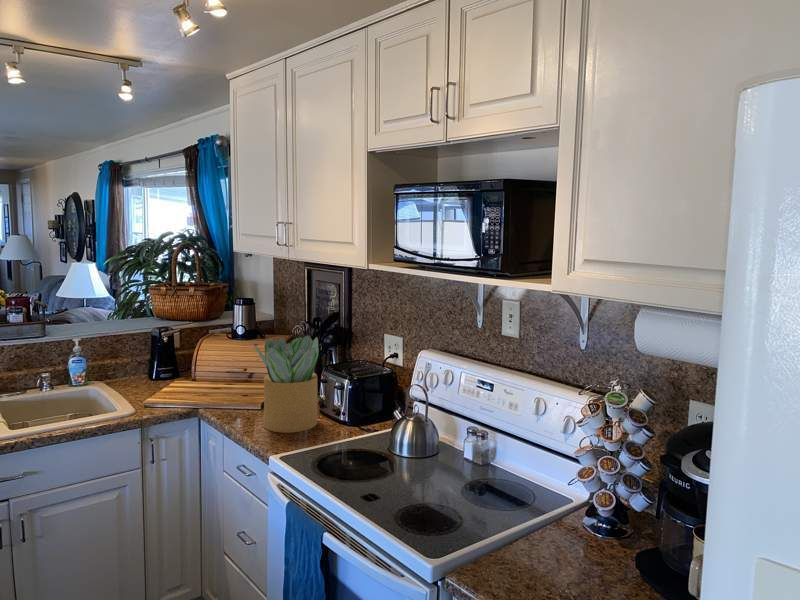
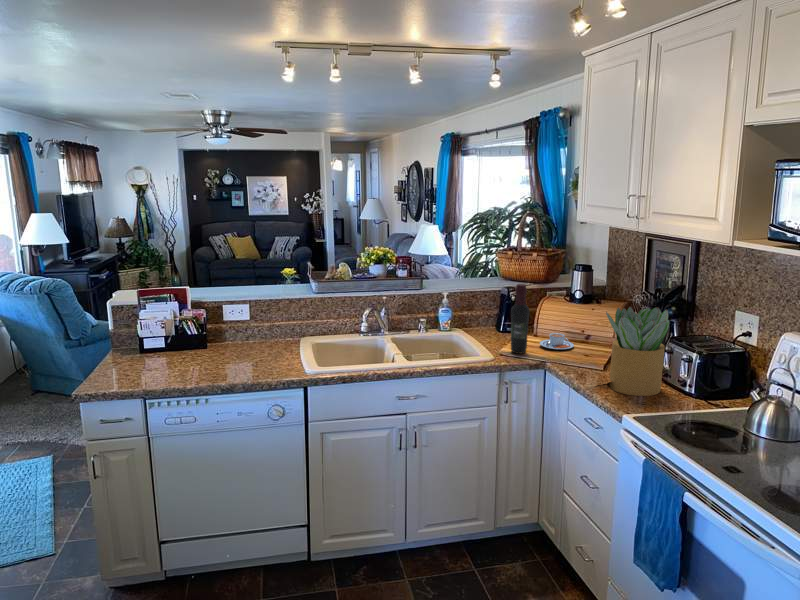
wine bottle: none [154,321,177,403] -> present [511,284,529,354]
teacup: none [194,374,233,393] -> present [540,333,574,349]

